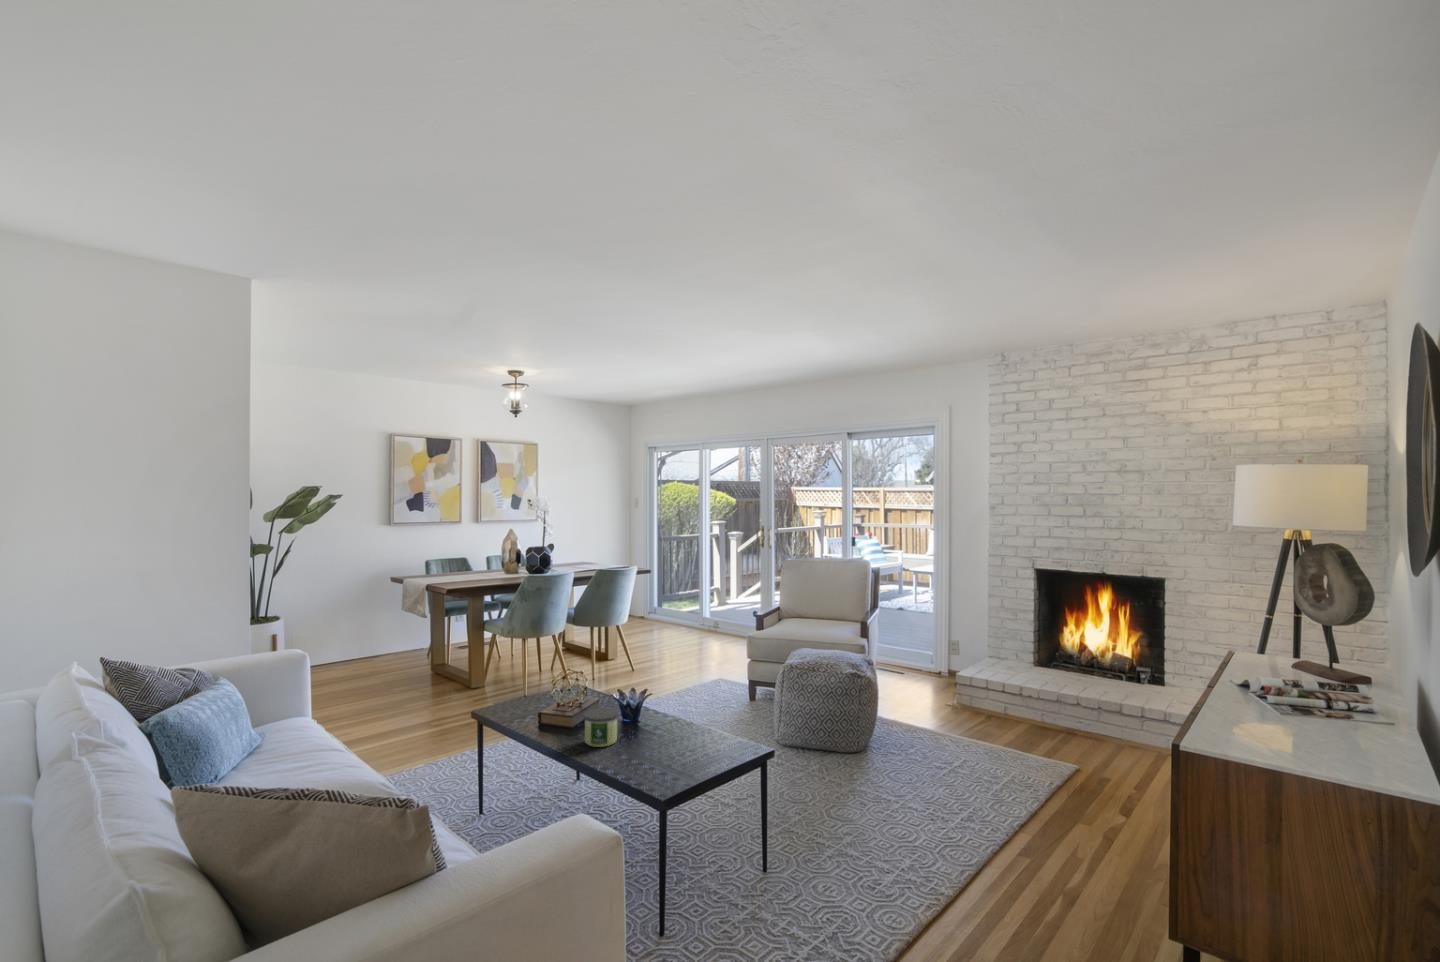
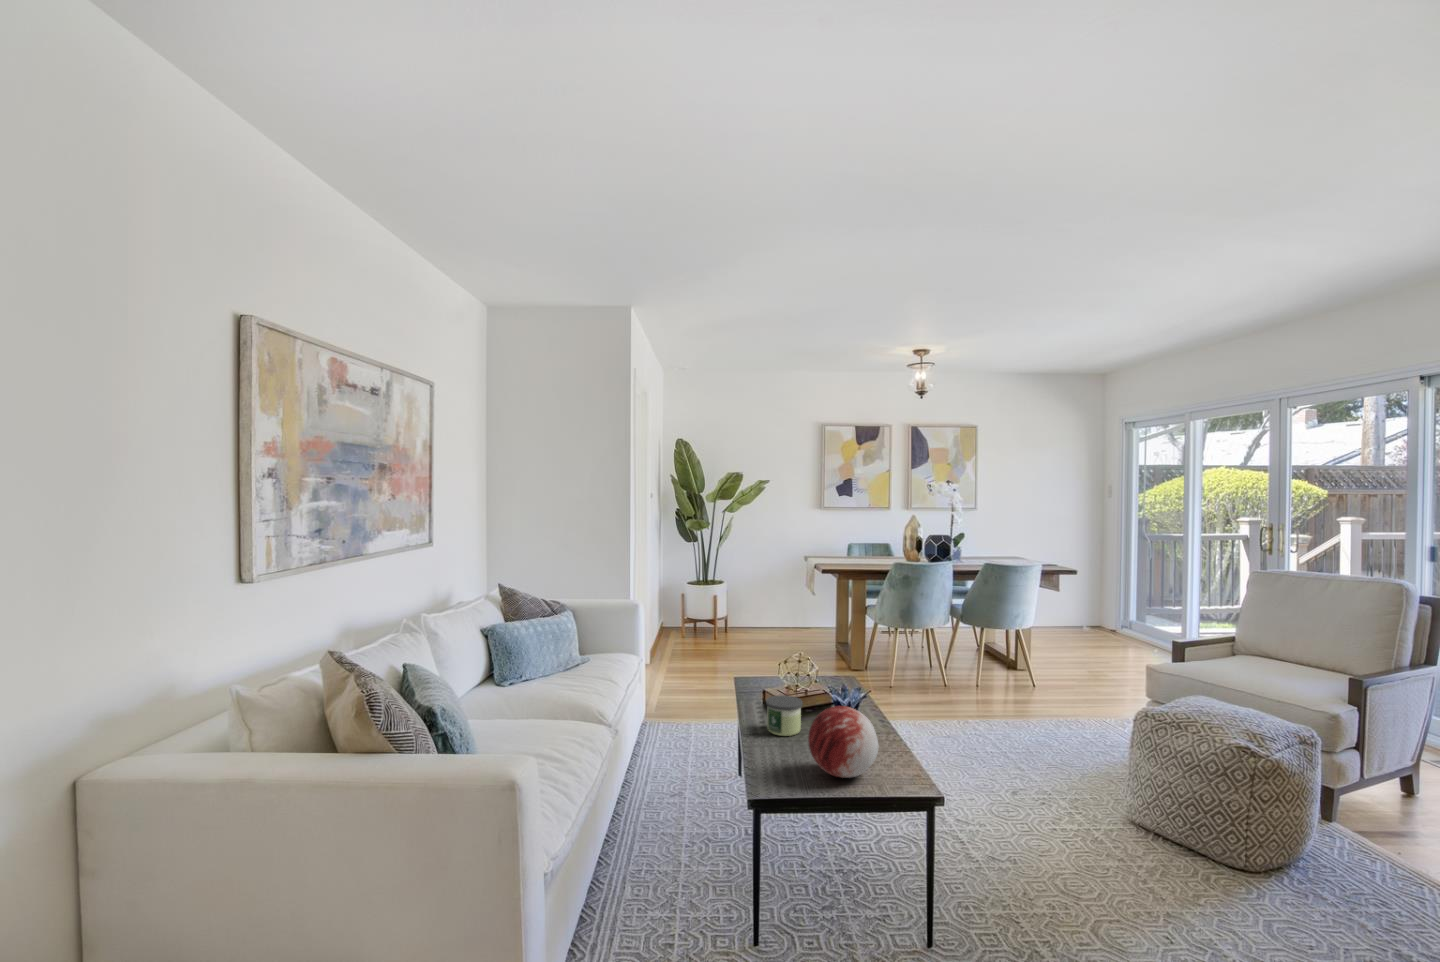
decorative orb: none [674,697,732,758] -> present [808,706,878,778]

